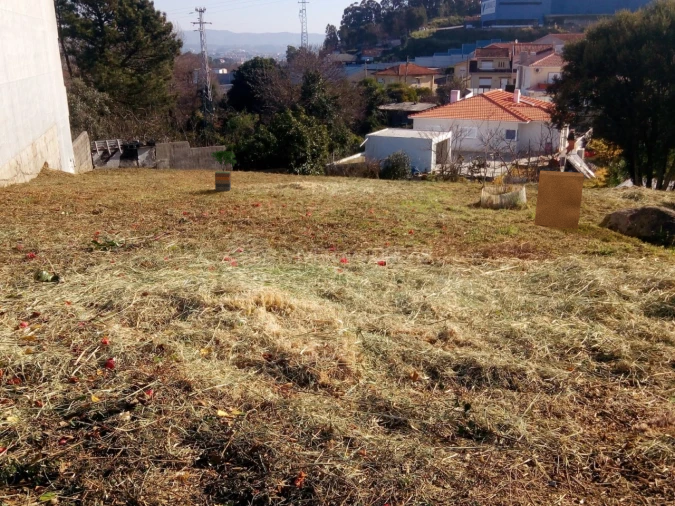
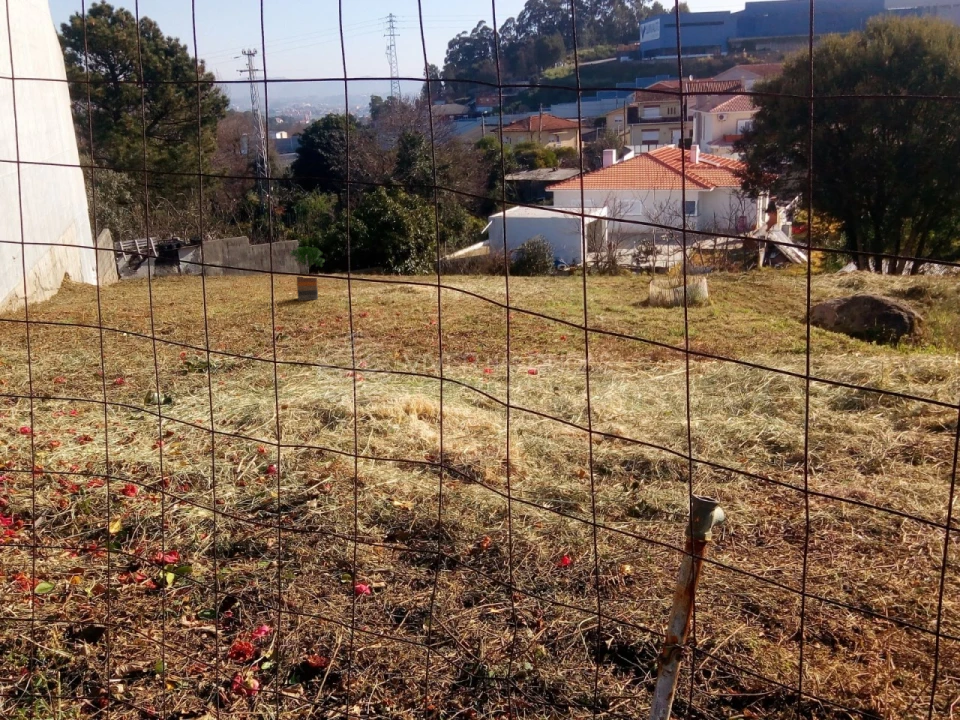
cardboard box: present [534,171,584,228] -> none [718,255,776,327]

